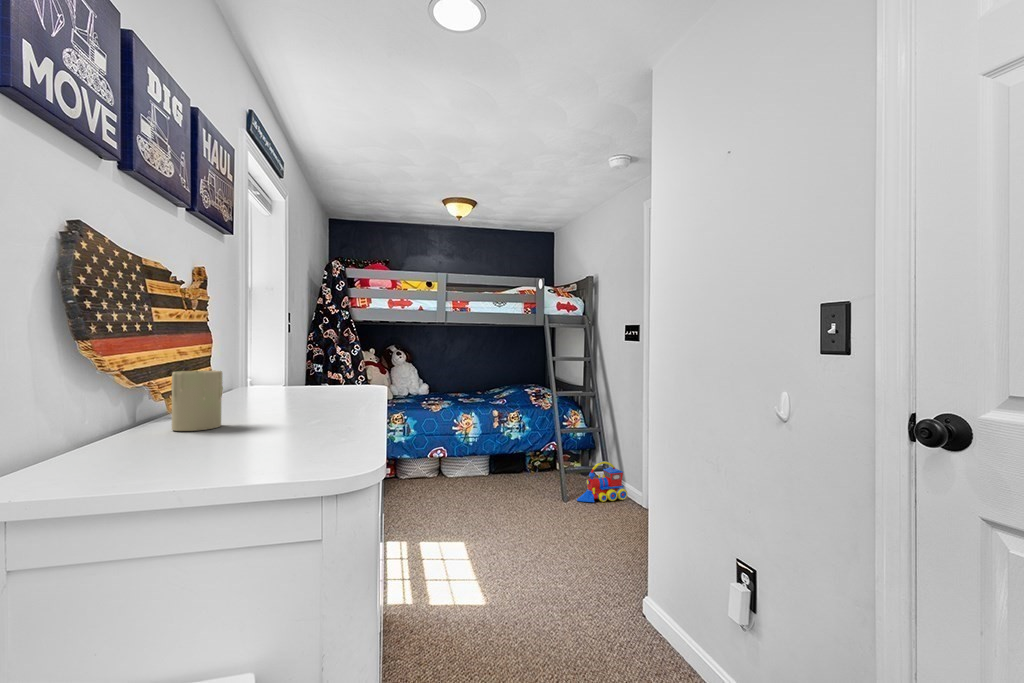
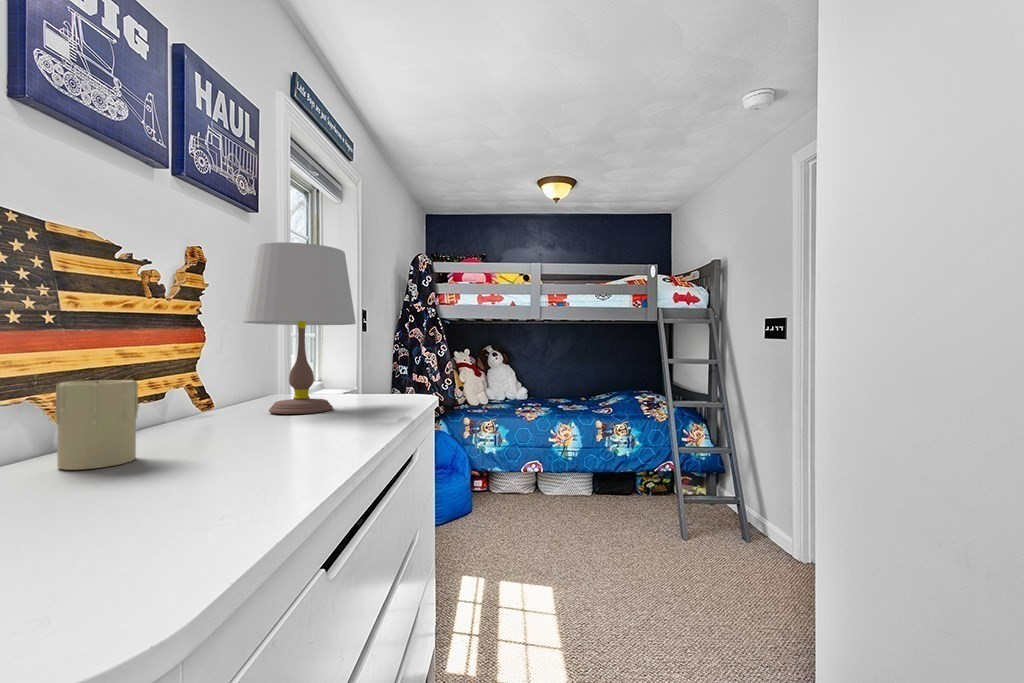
table lamp: none [239,265,330,400] -> present [243,242,356,414]
toy train: present [577,461,627,502] -> none [699,491,768,543]

